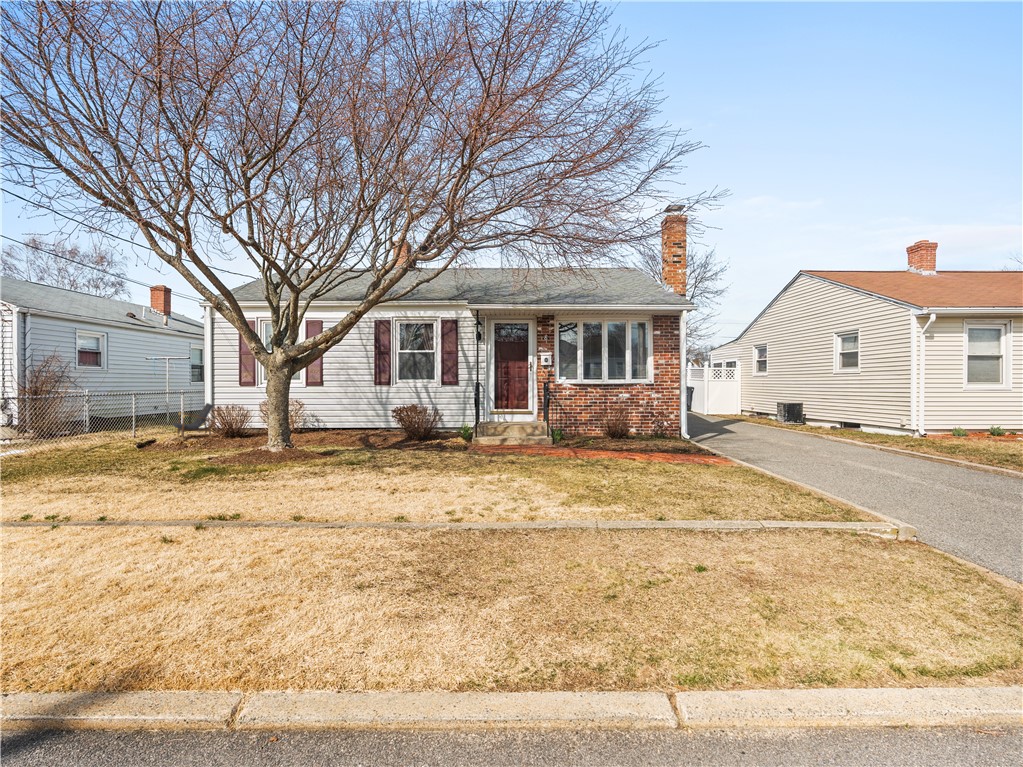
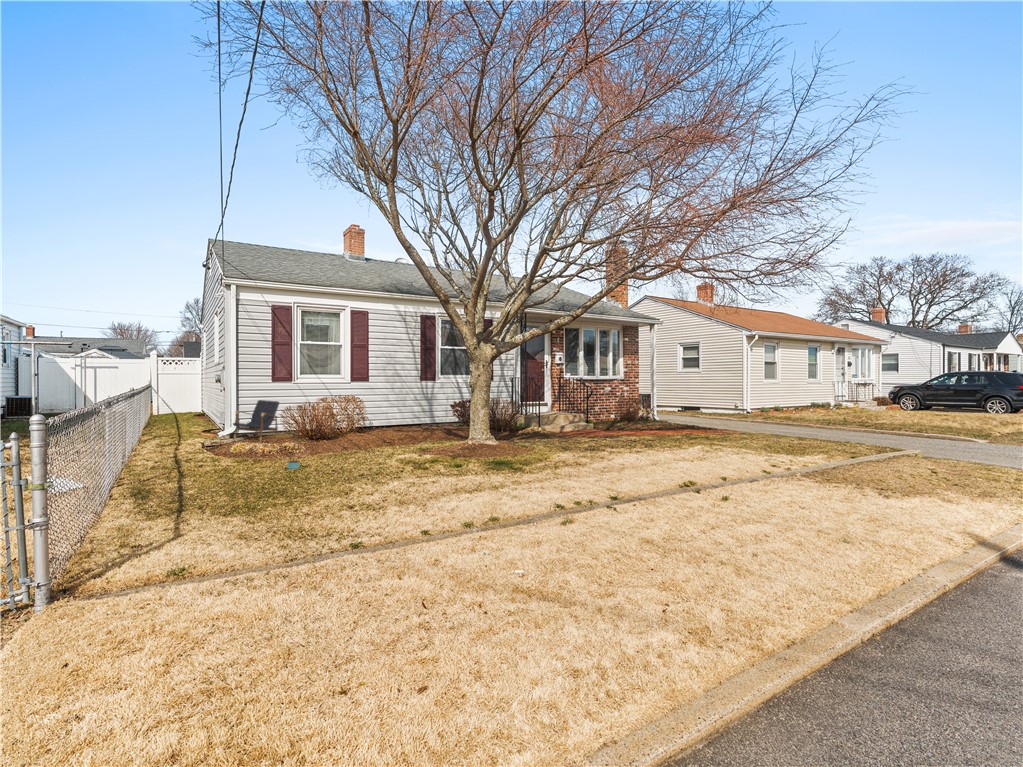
potted plant: none [27,432,56,470] -> present [287,432,306,469]

